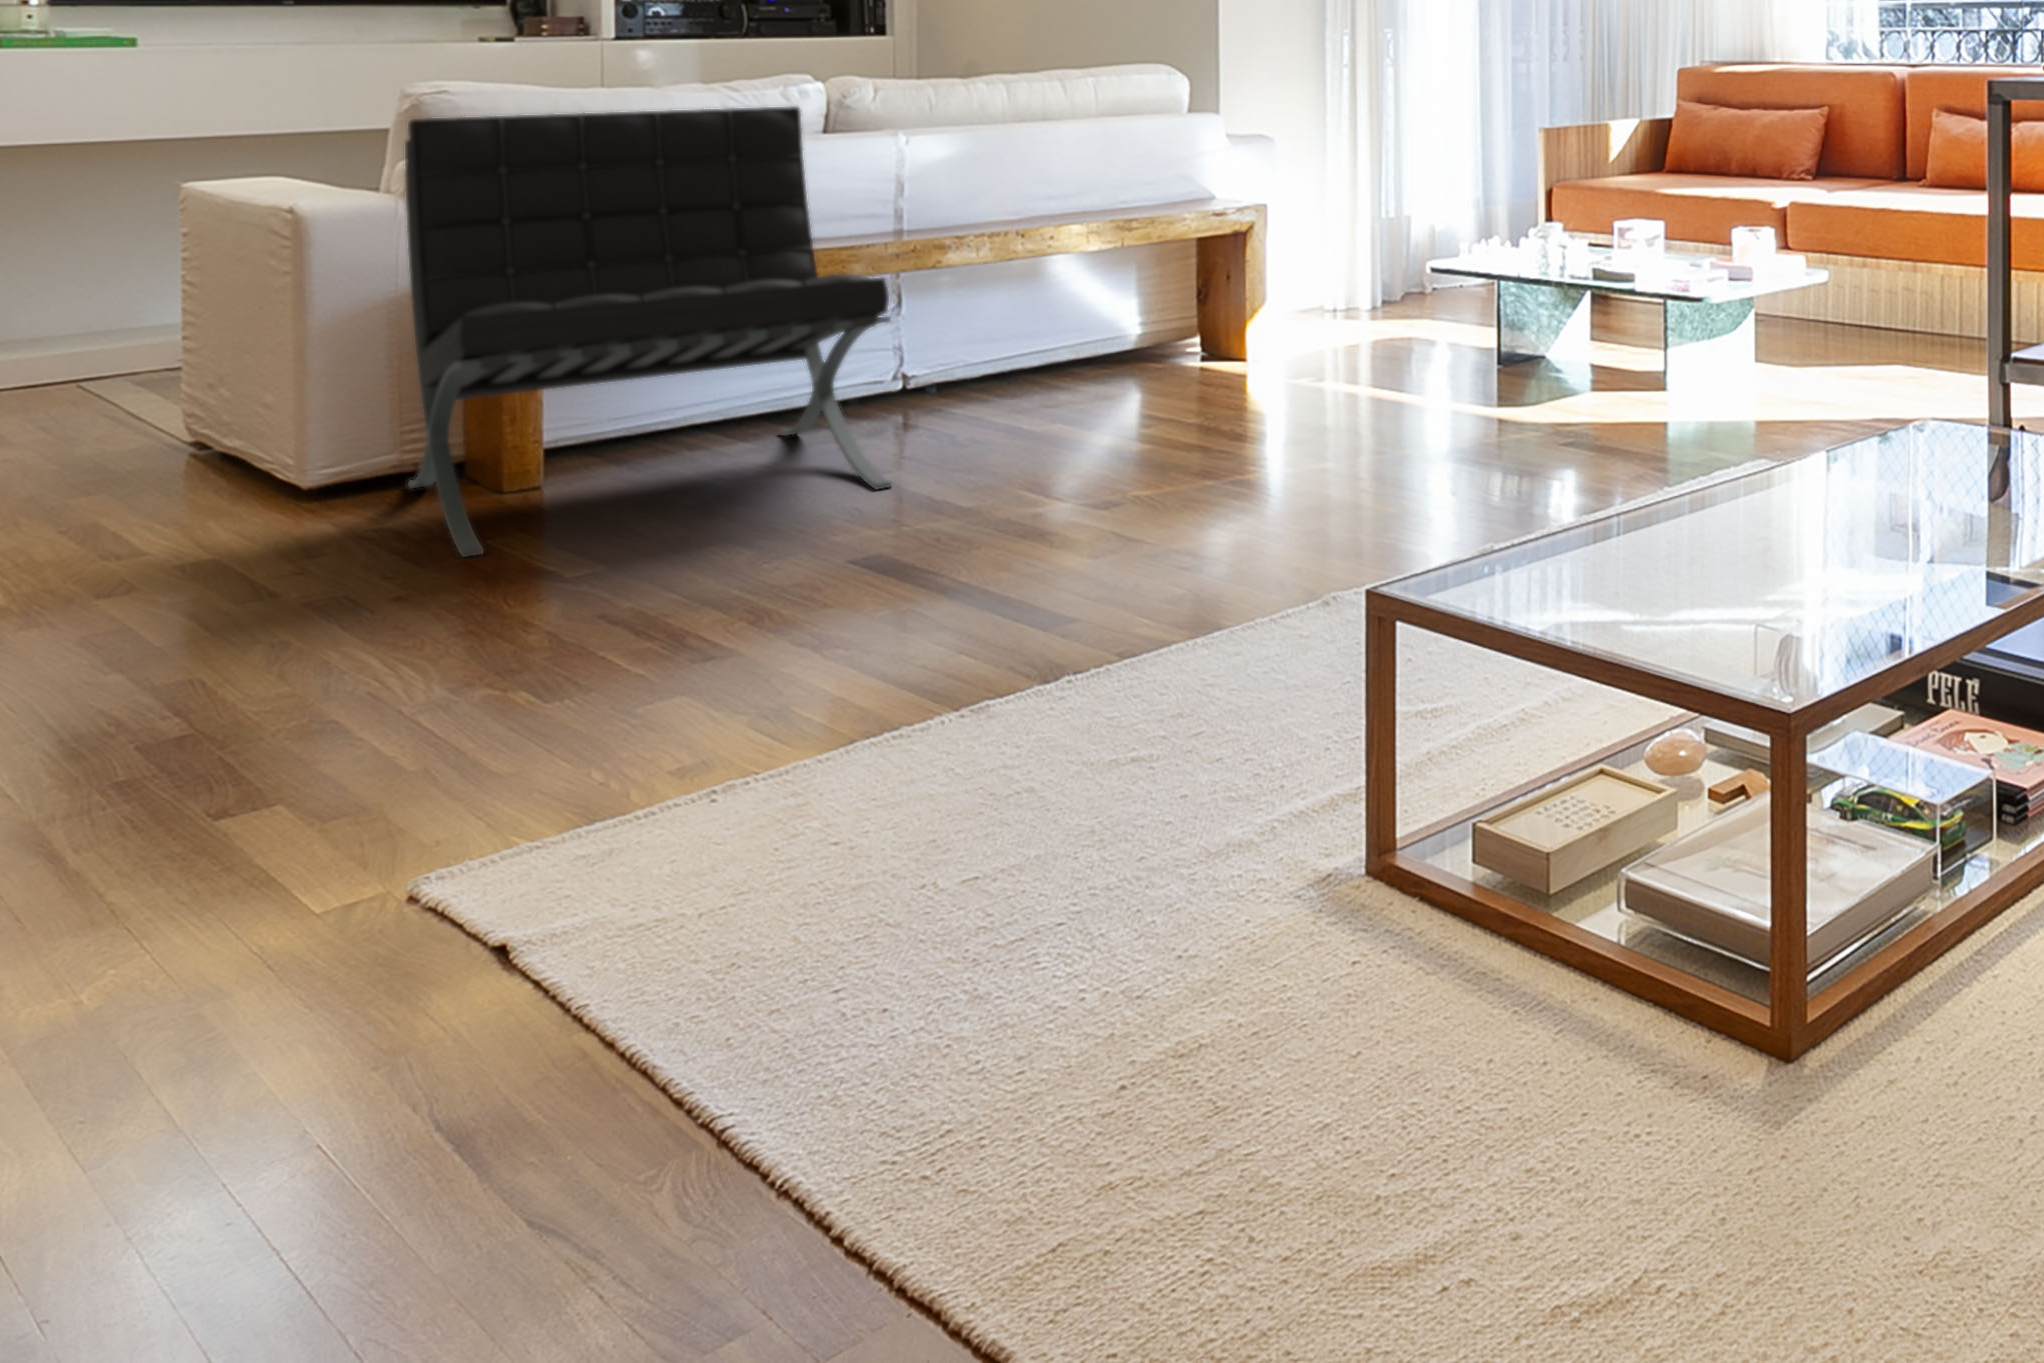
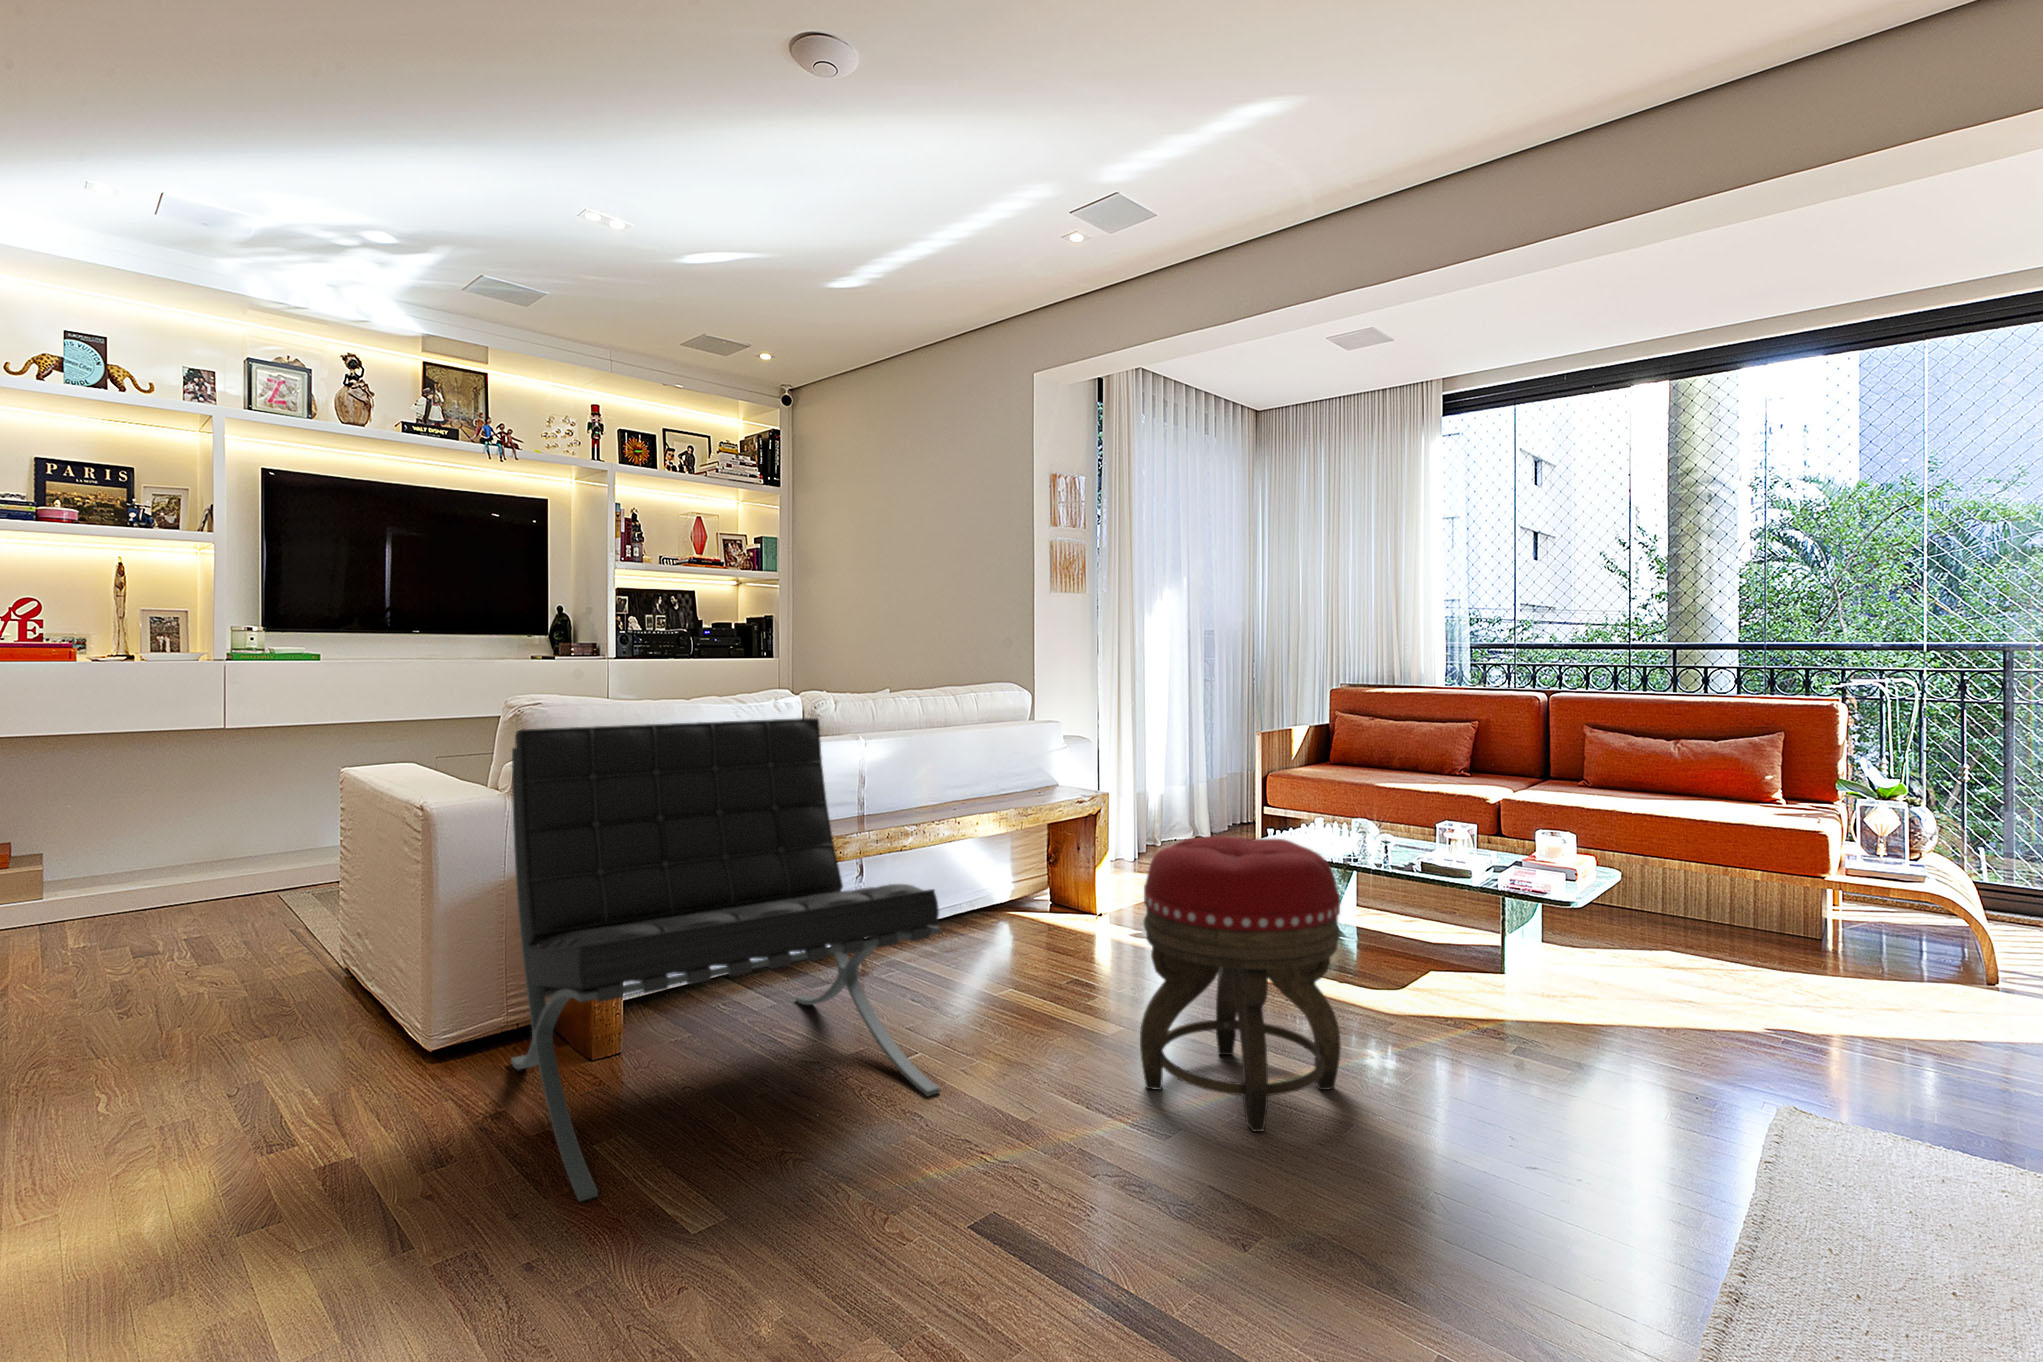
footstool: none [1112,223,1326,496] -> present [1140,836,1341,1131]

